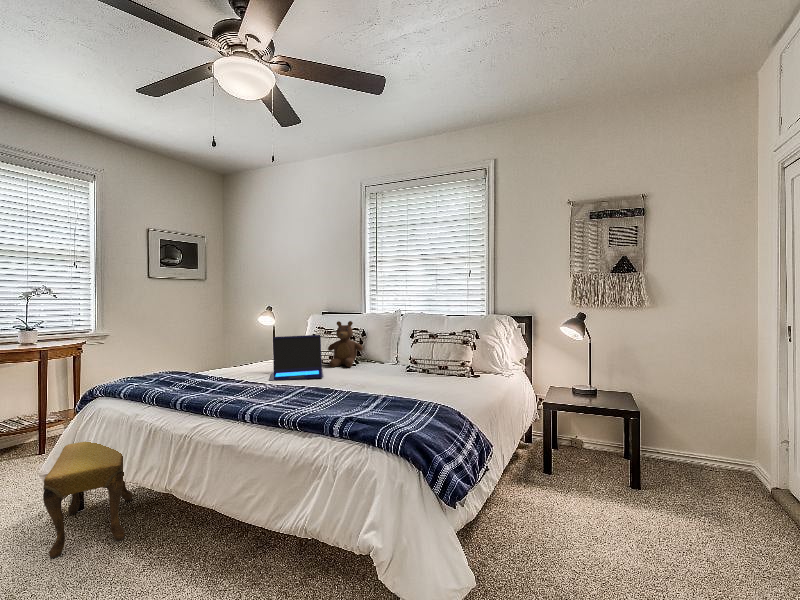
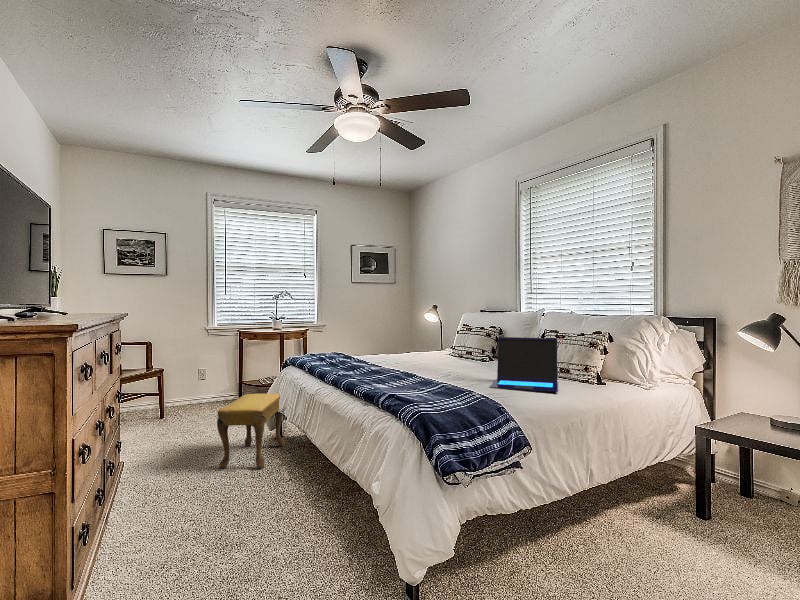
teddy bear: present [328,321,363,367] -> none [458,317,495,364]
laptop: present [269,335,324,381] -> present [490,337,558,393]

